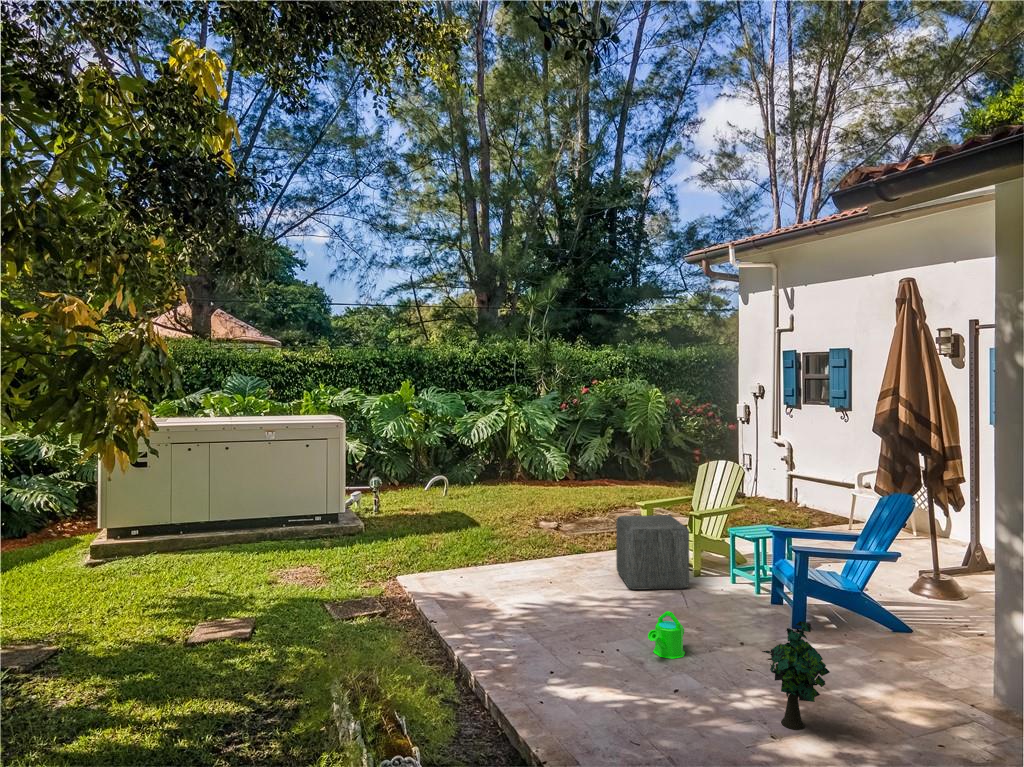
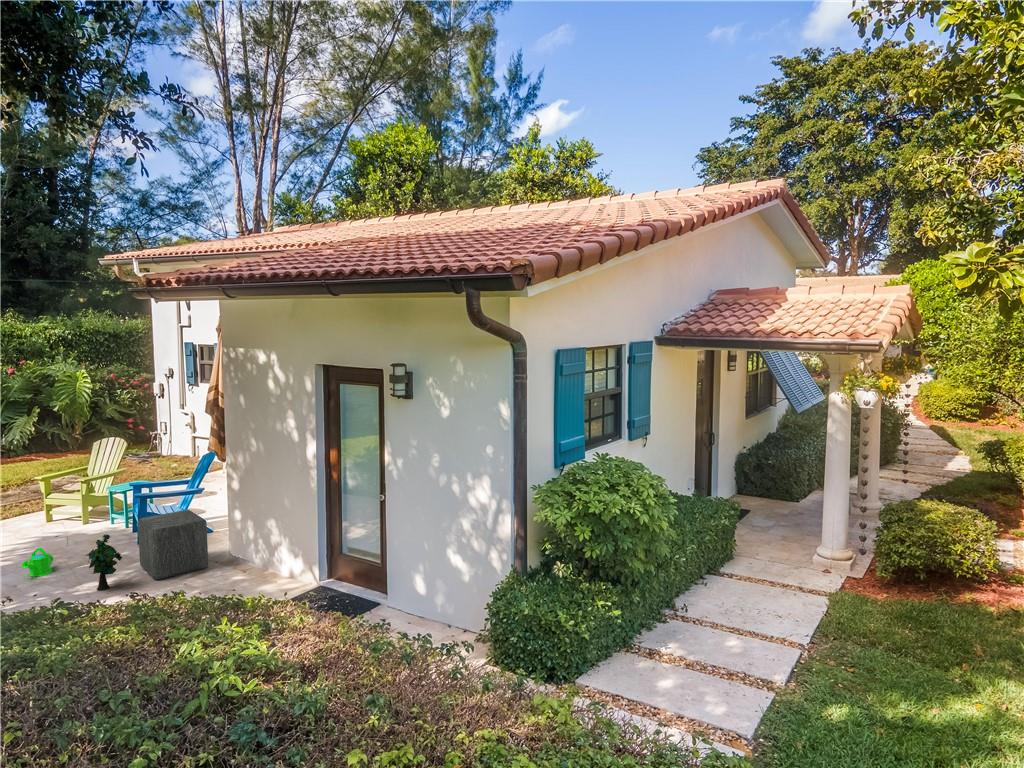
ottoman: present [616,515,689,590] -> present [138,510,208,580]

